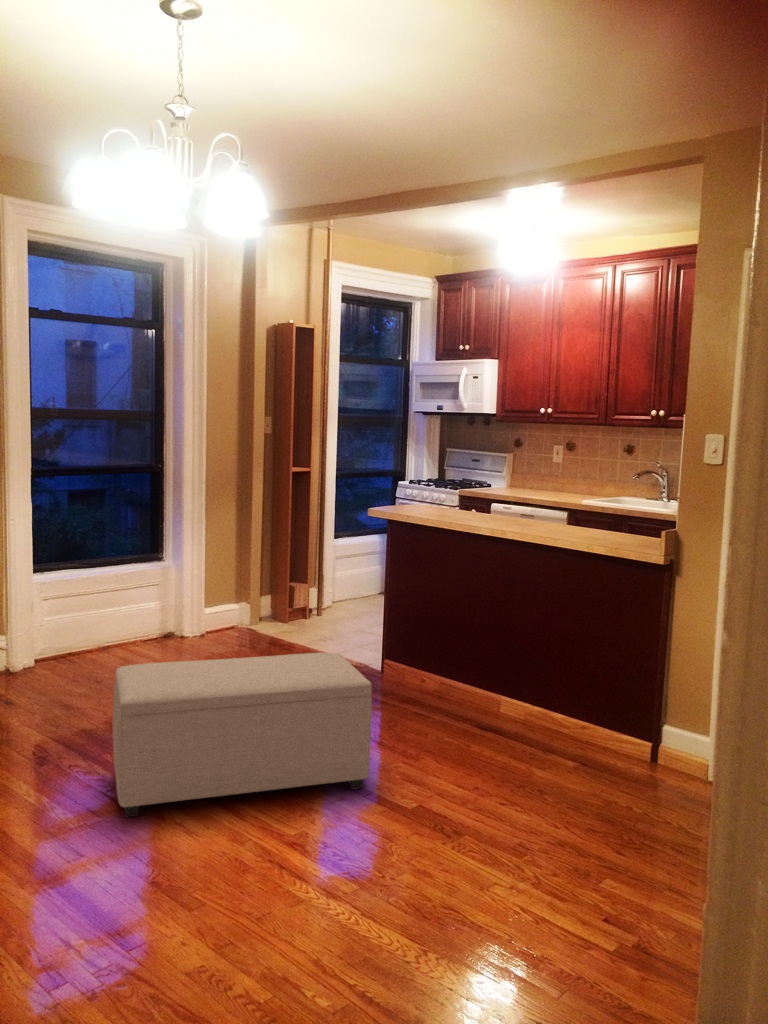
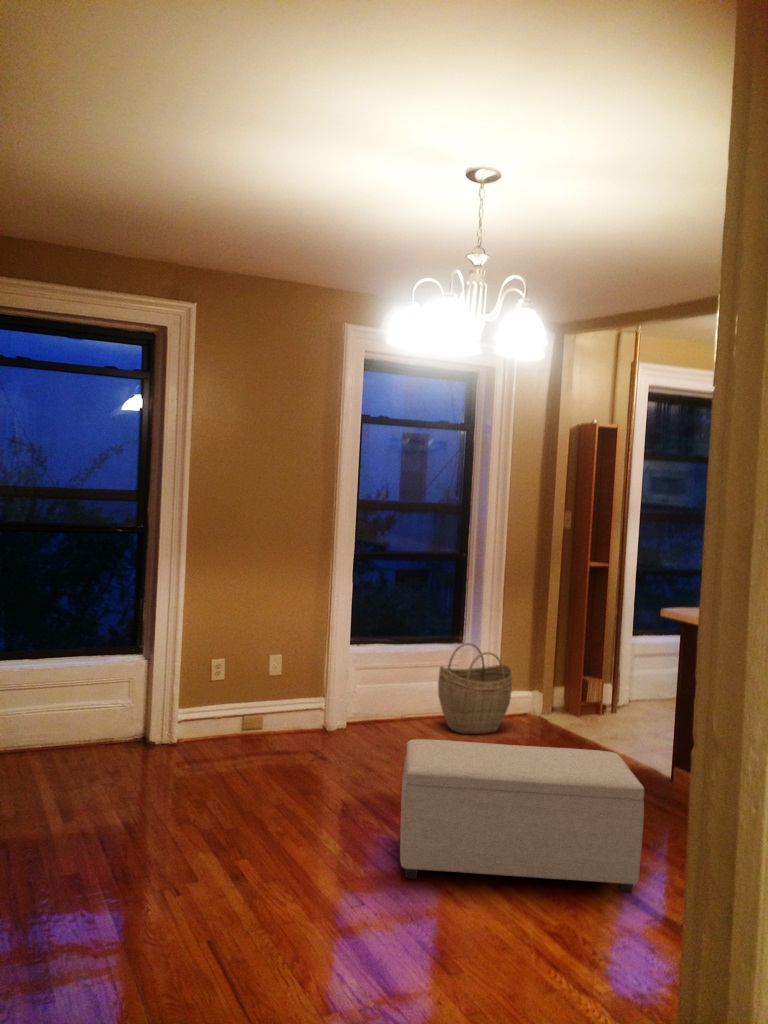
woven basket: none [139,559,219,655] -> present [438,643,512,734]

